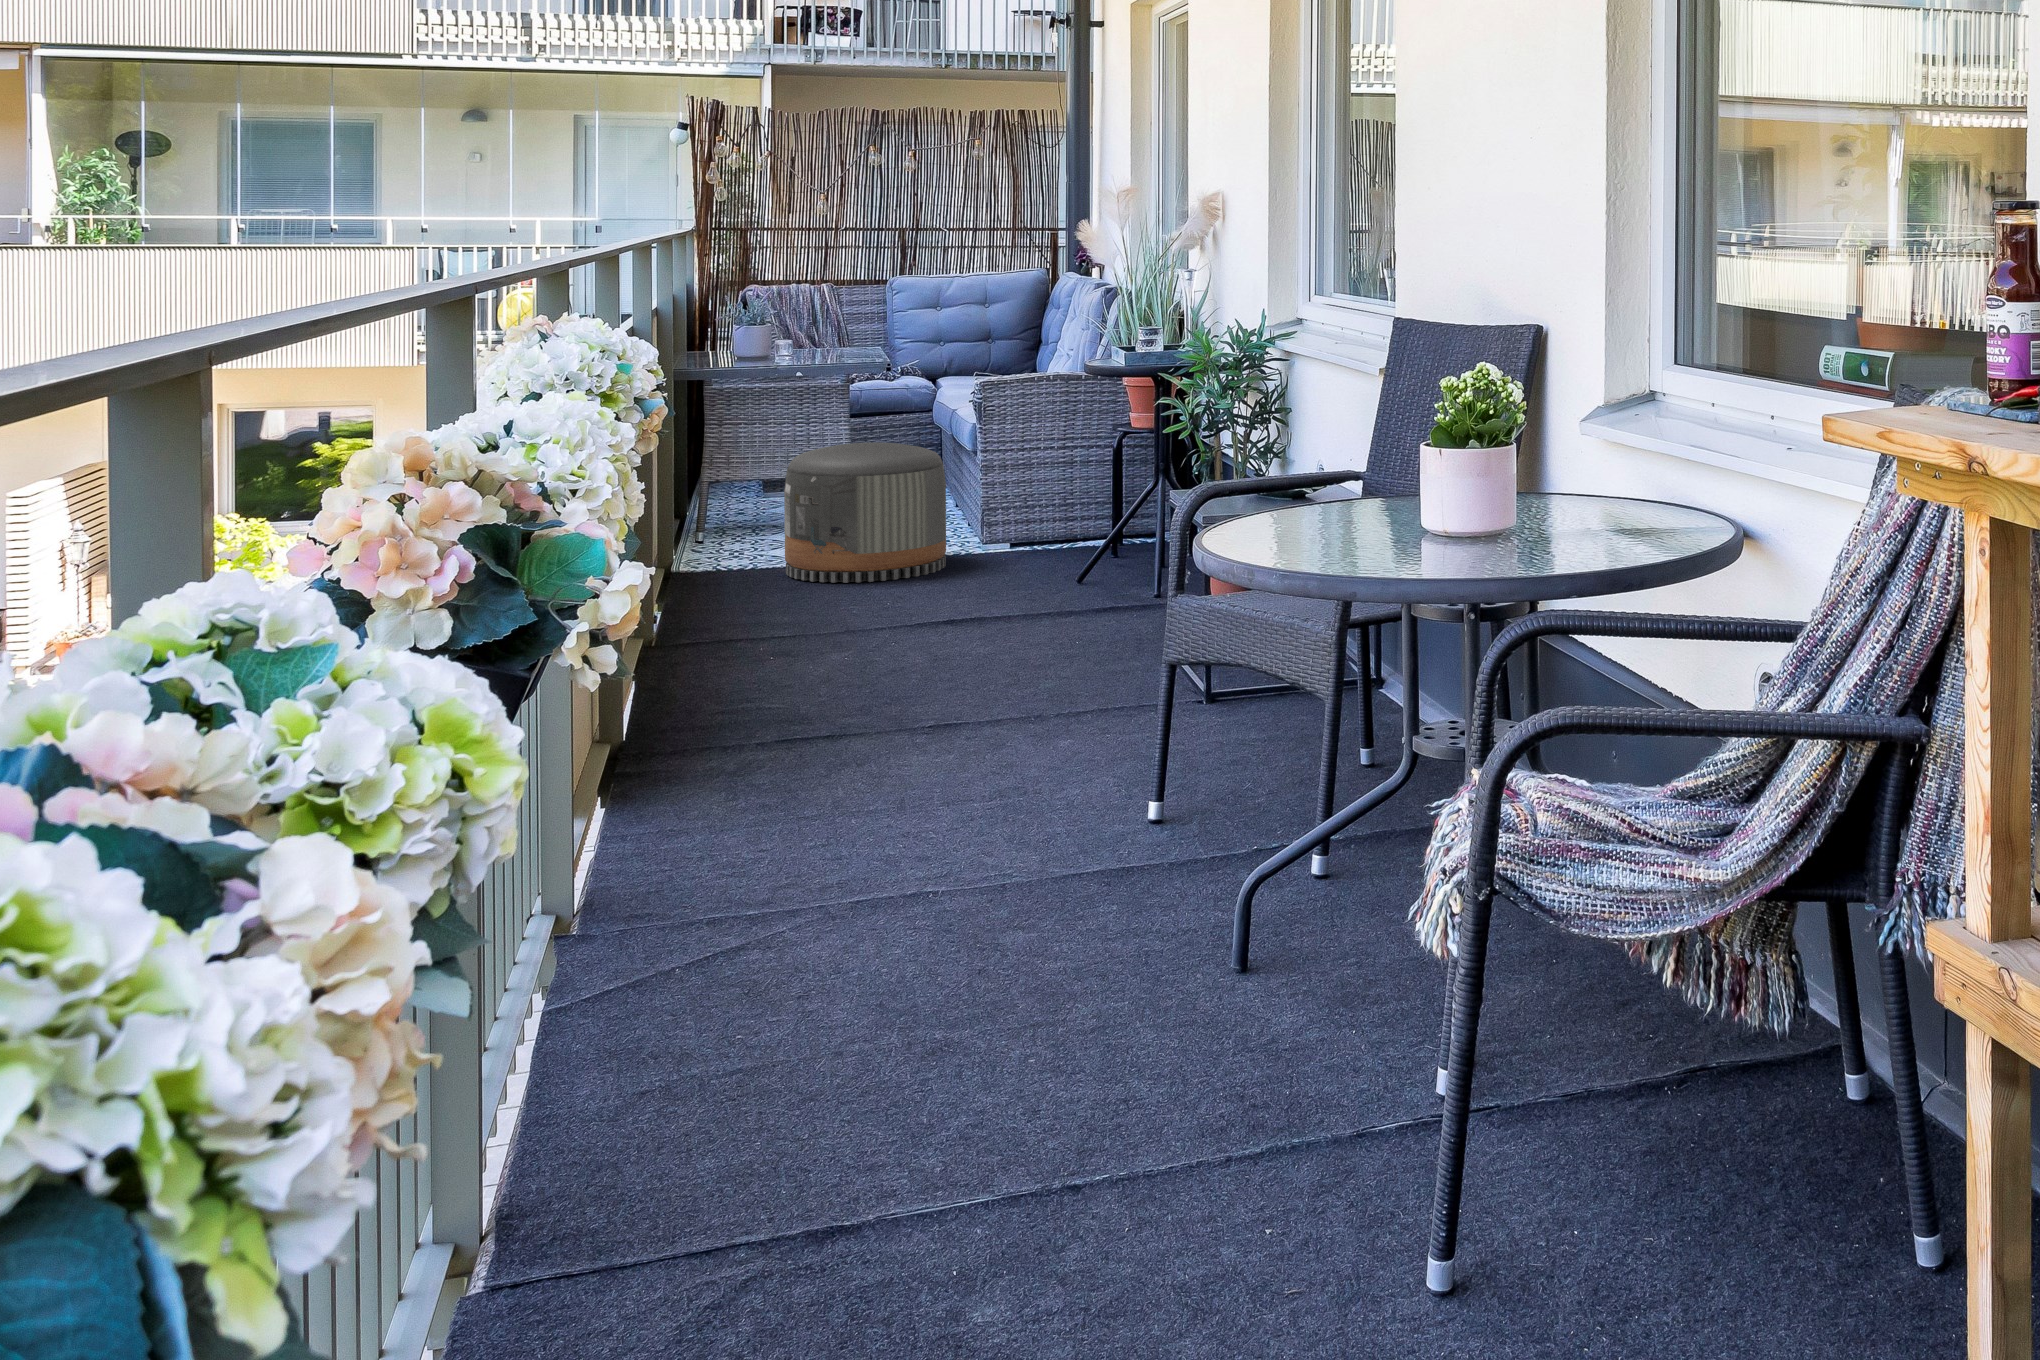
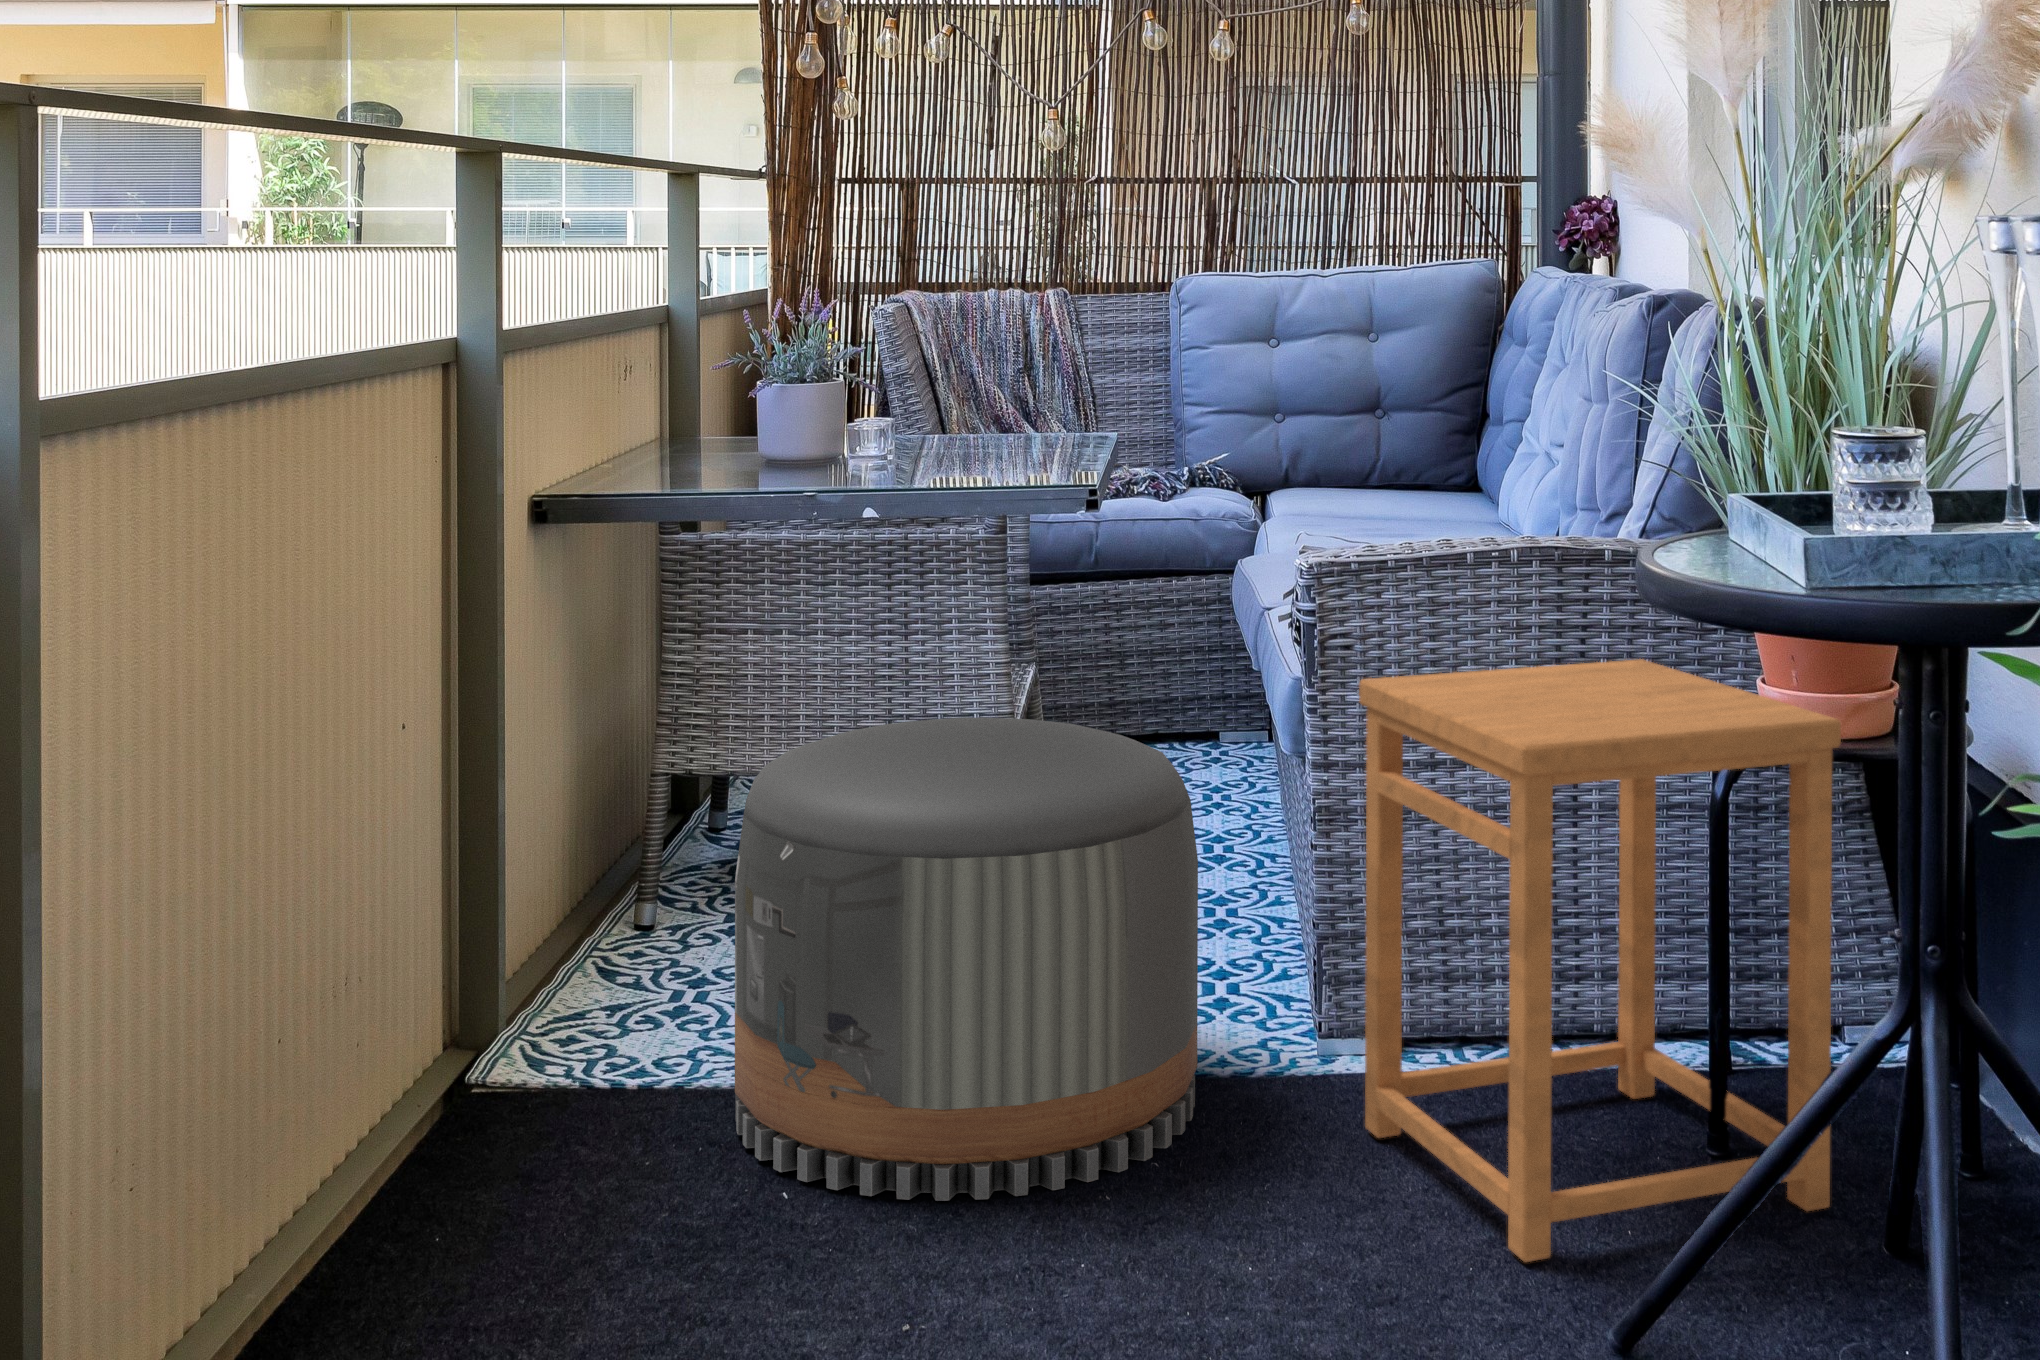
side table: none [1001,413,1149,576] -> present [1359,659,1841,1262]

